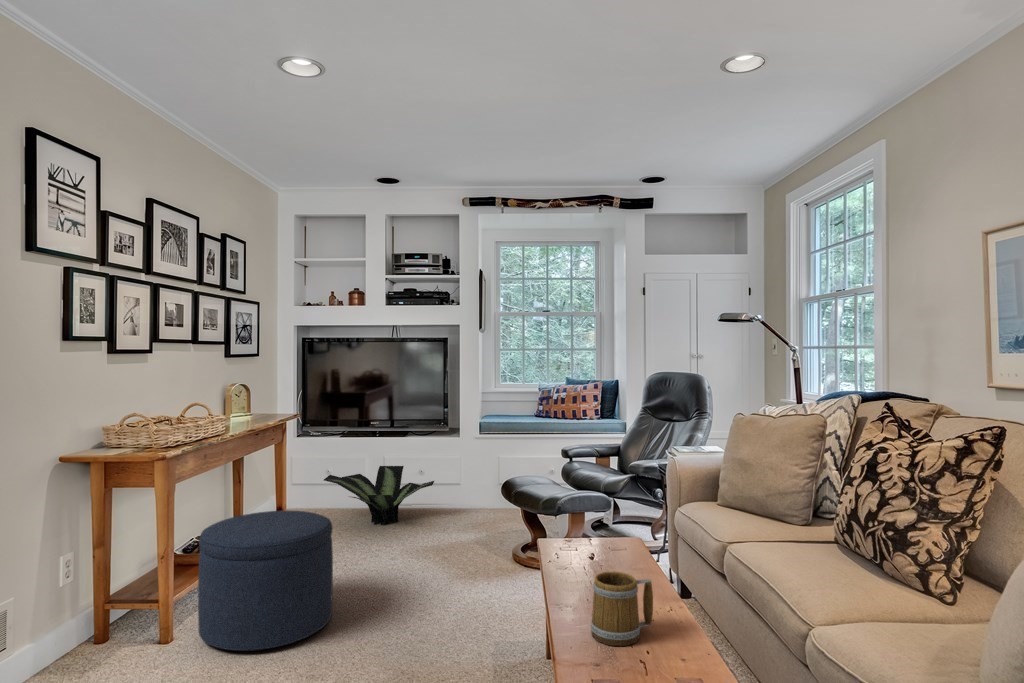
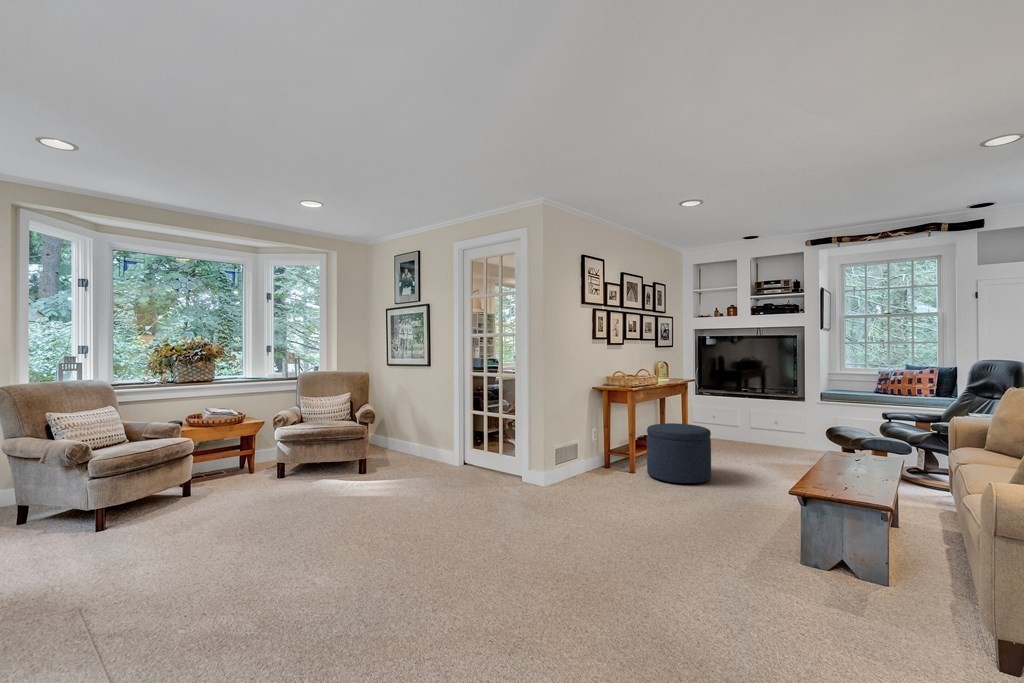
potted plant: present [324,466,434,525] -> none [710,417,785,451]
mug: present [591,572,653,646] -> none [831,451,870,484]

